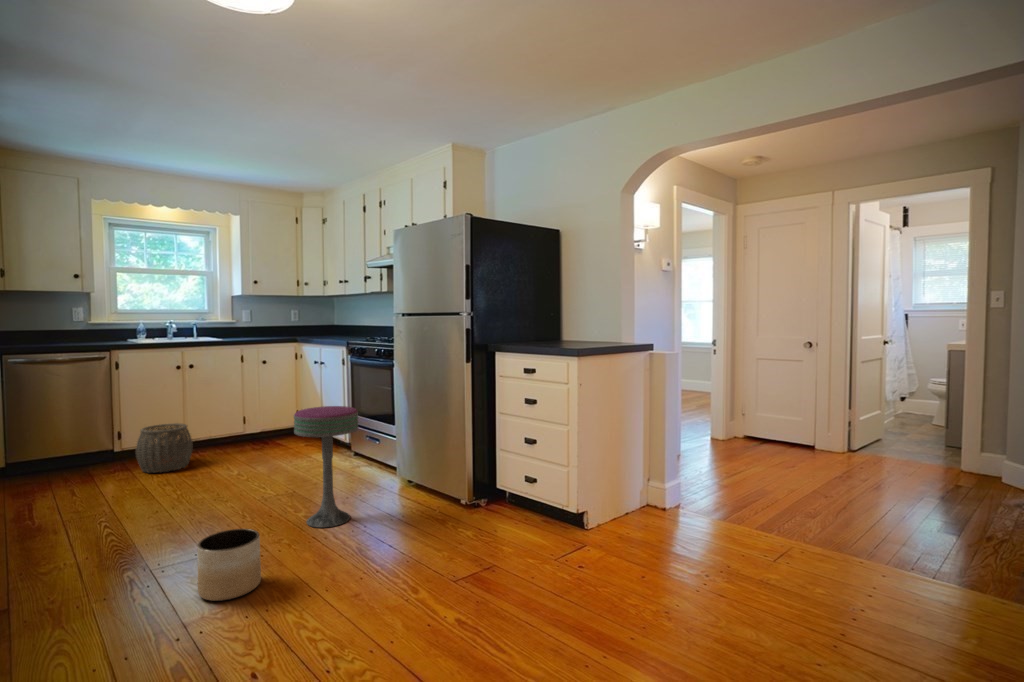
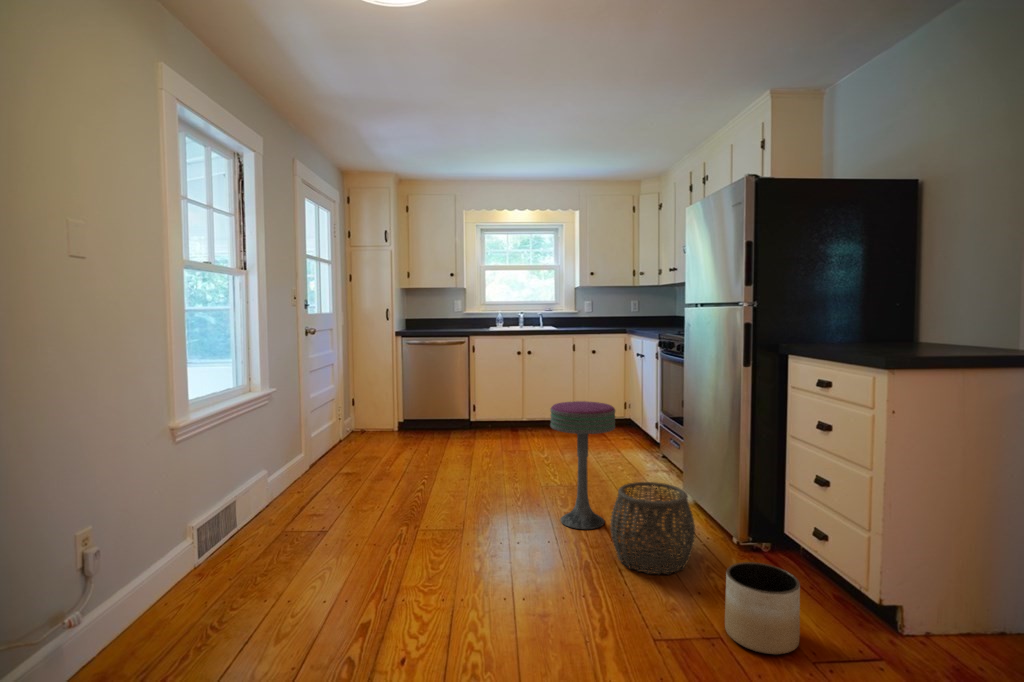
woven basket: present [136,423,193,473] -> present [611,482,695,574]
planter: present [197,529,261,601] -> present [725,562,800,655]

